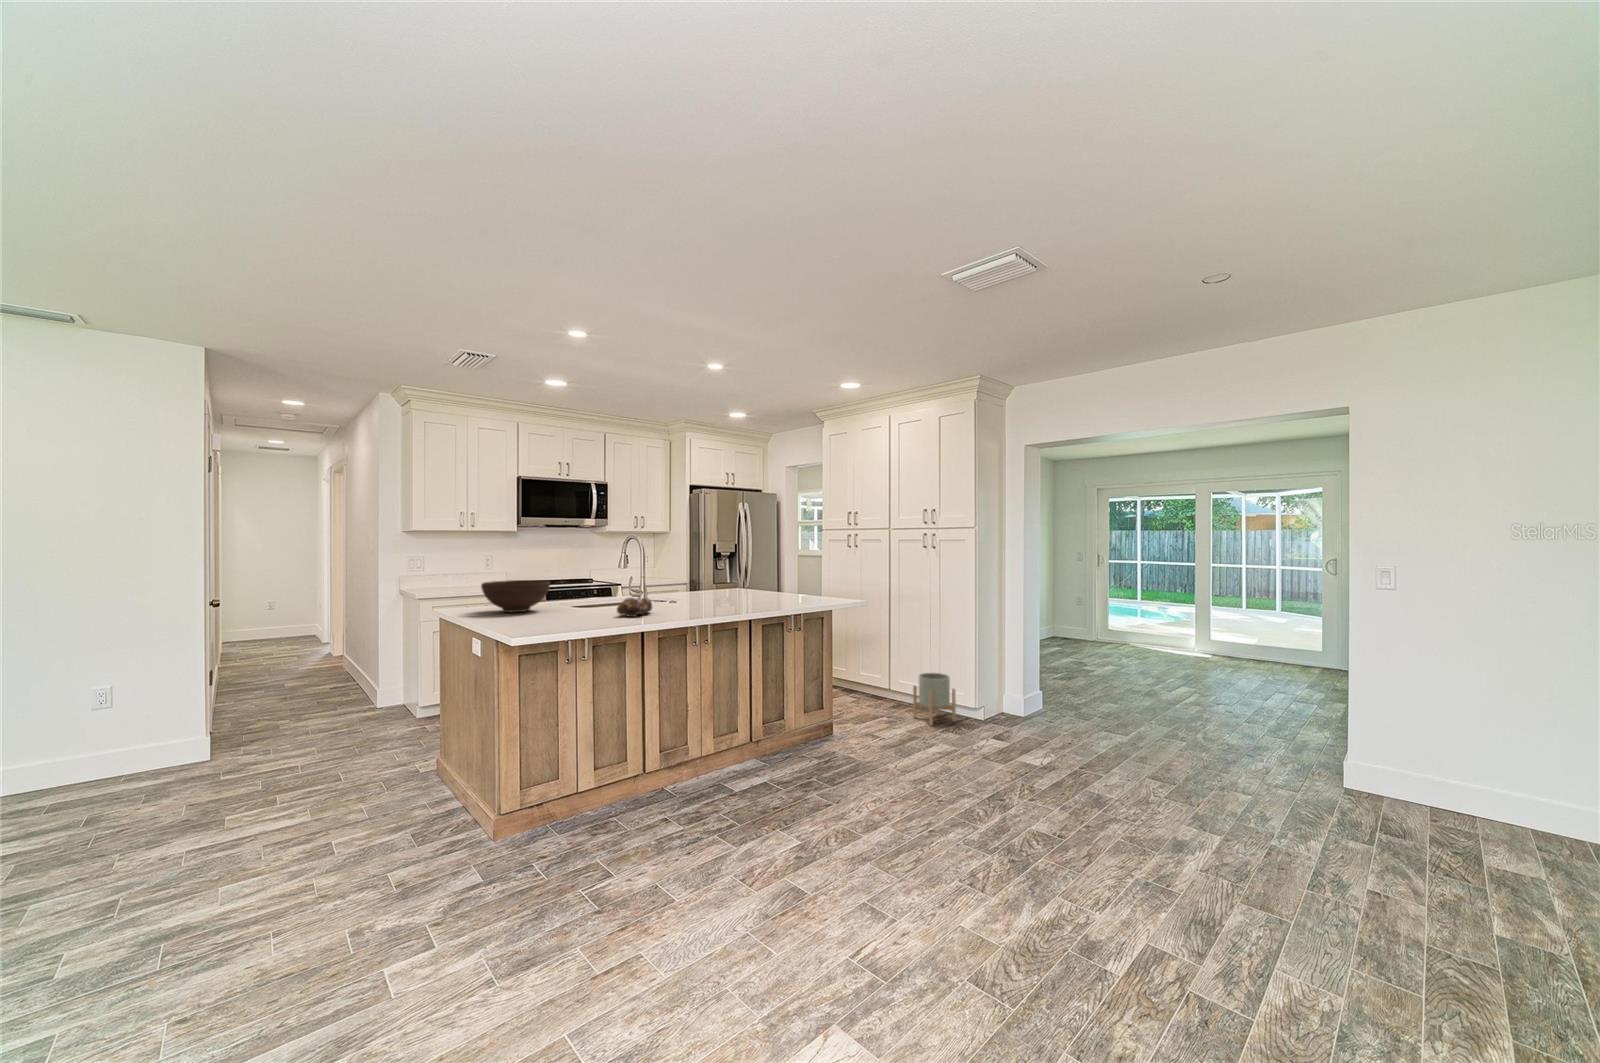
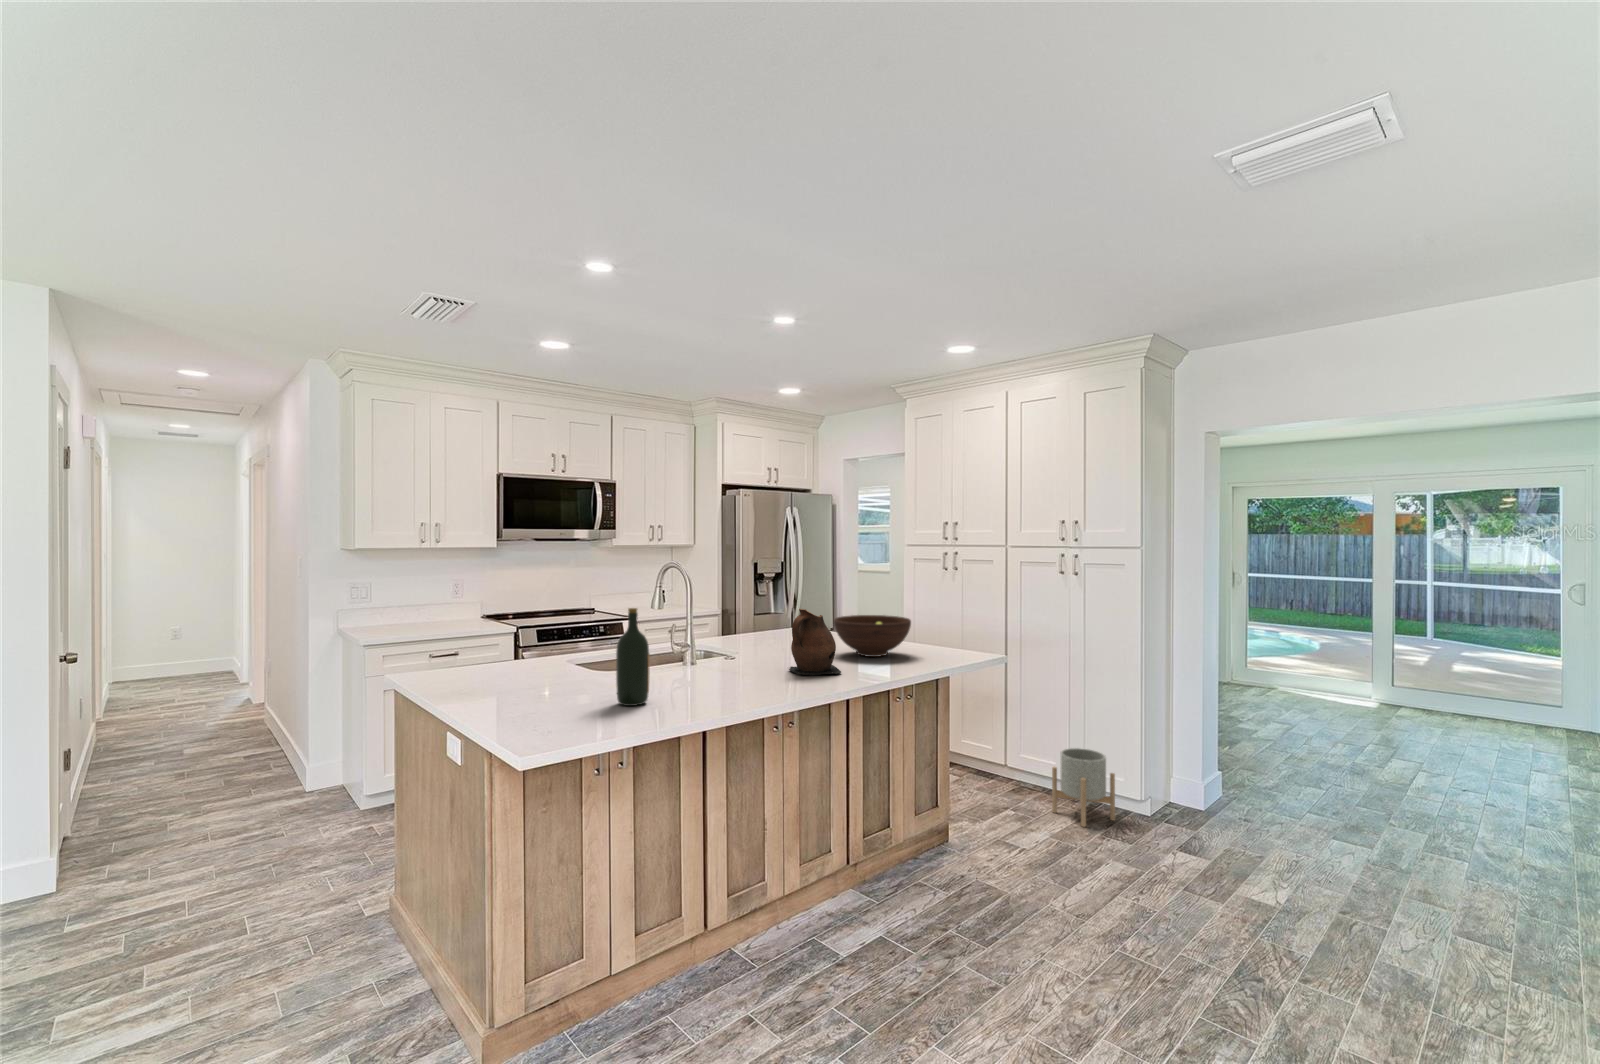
wine bottle: none [582,559,604,621] -> present [616,608,650,706]
ceramic pitcher: none [707,566,742,609] -> present [789,609,841,674]
fruit bowl: present [481,580,550,612] -> present [834,615,911,657]
bread loaf: present [617,598,652,617] -> none [665,660,715,694]

